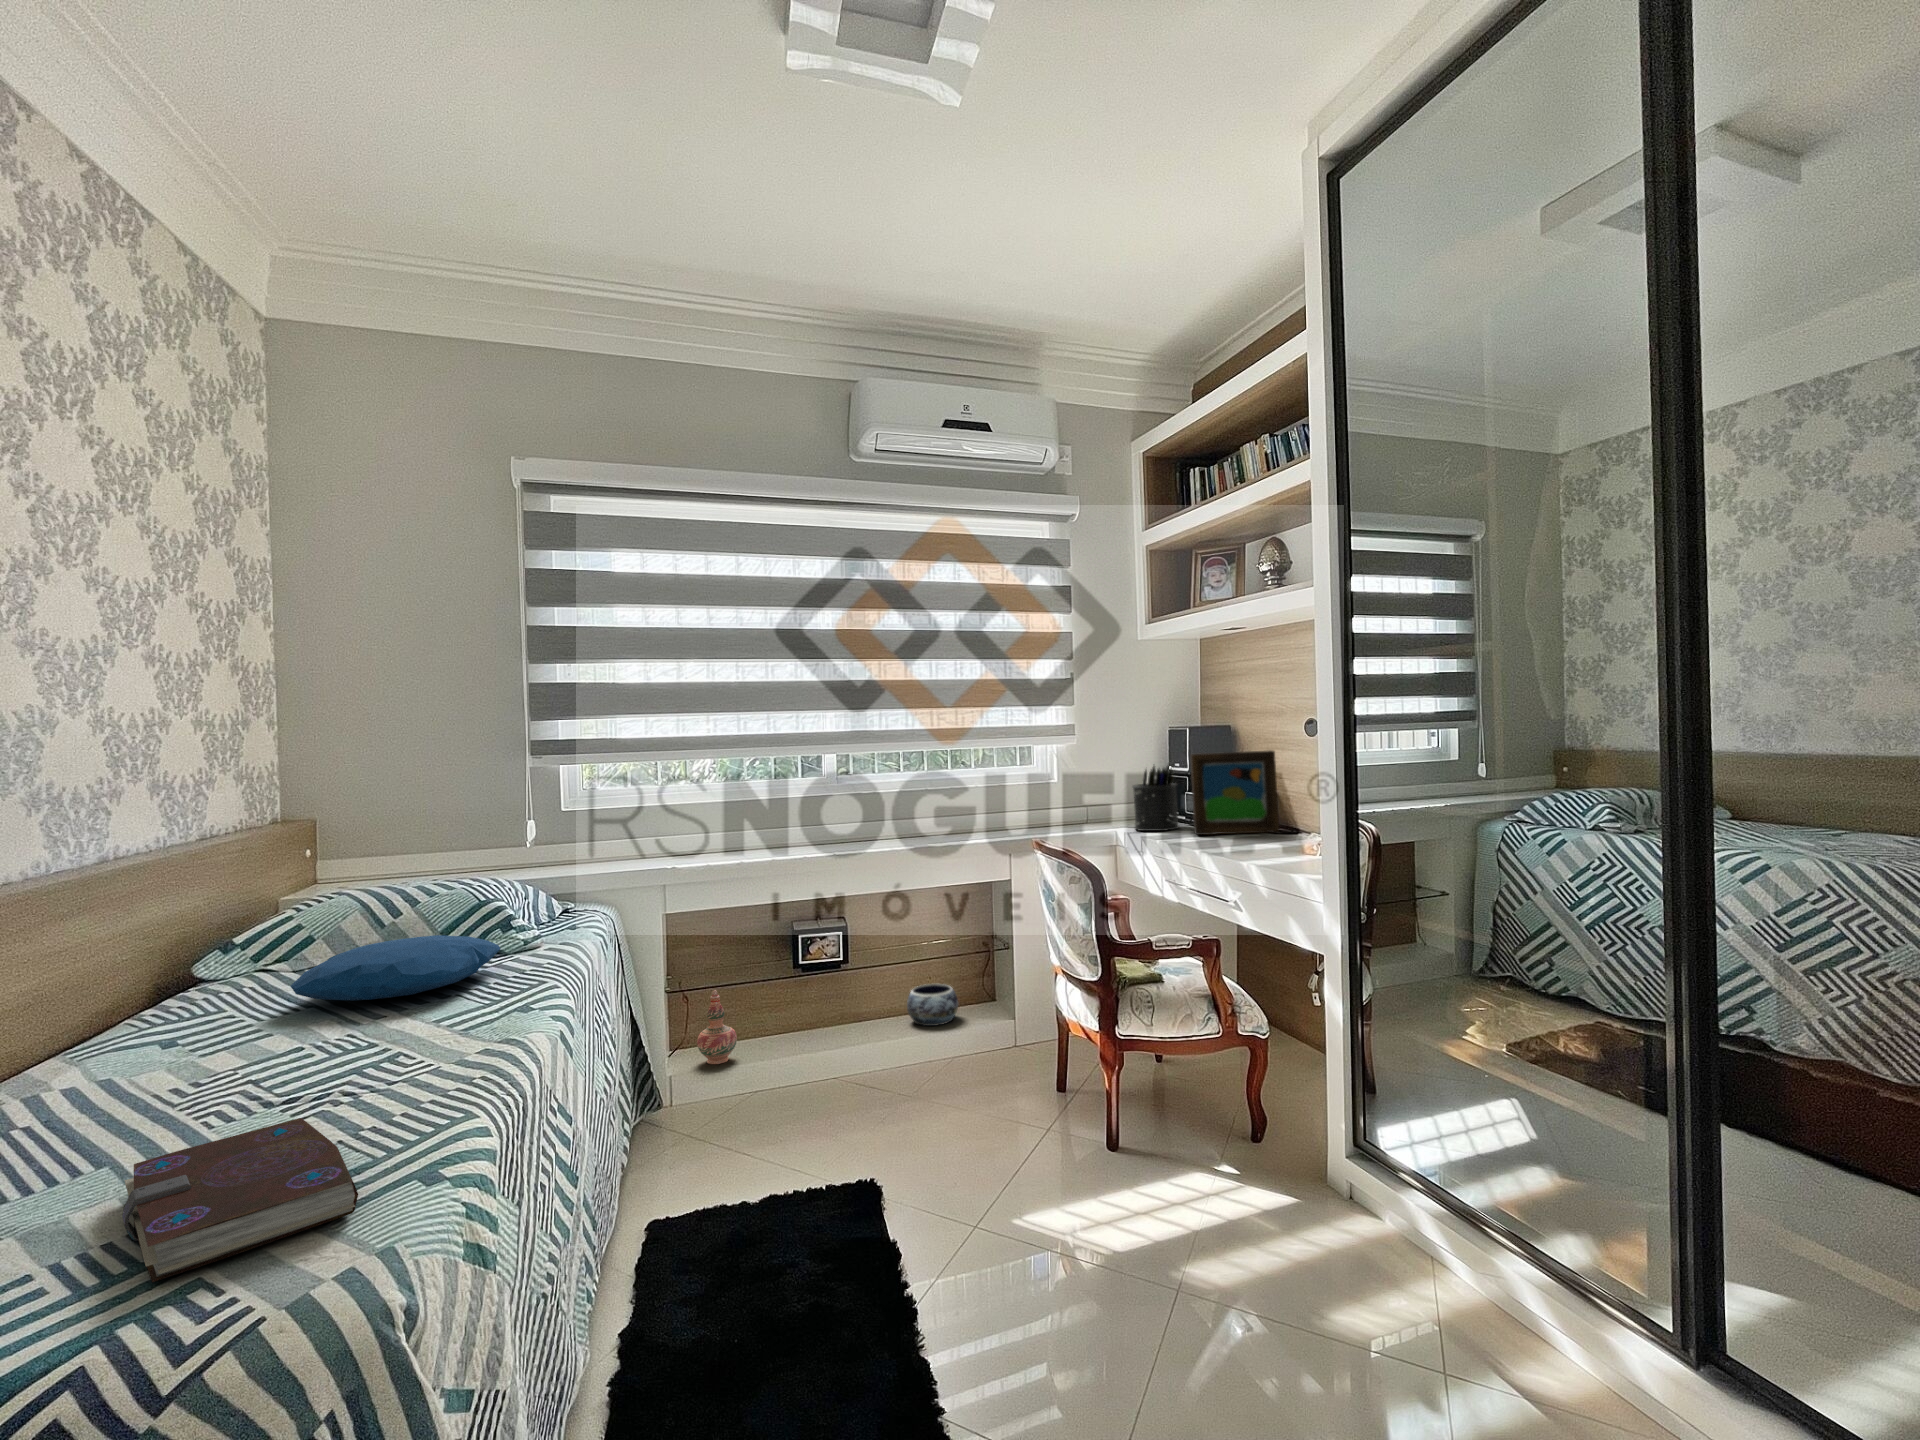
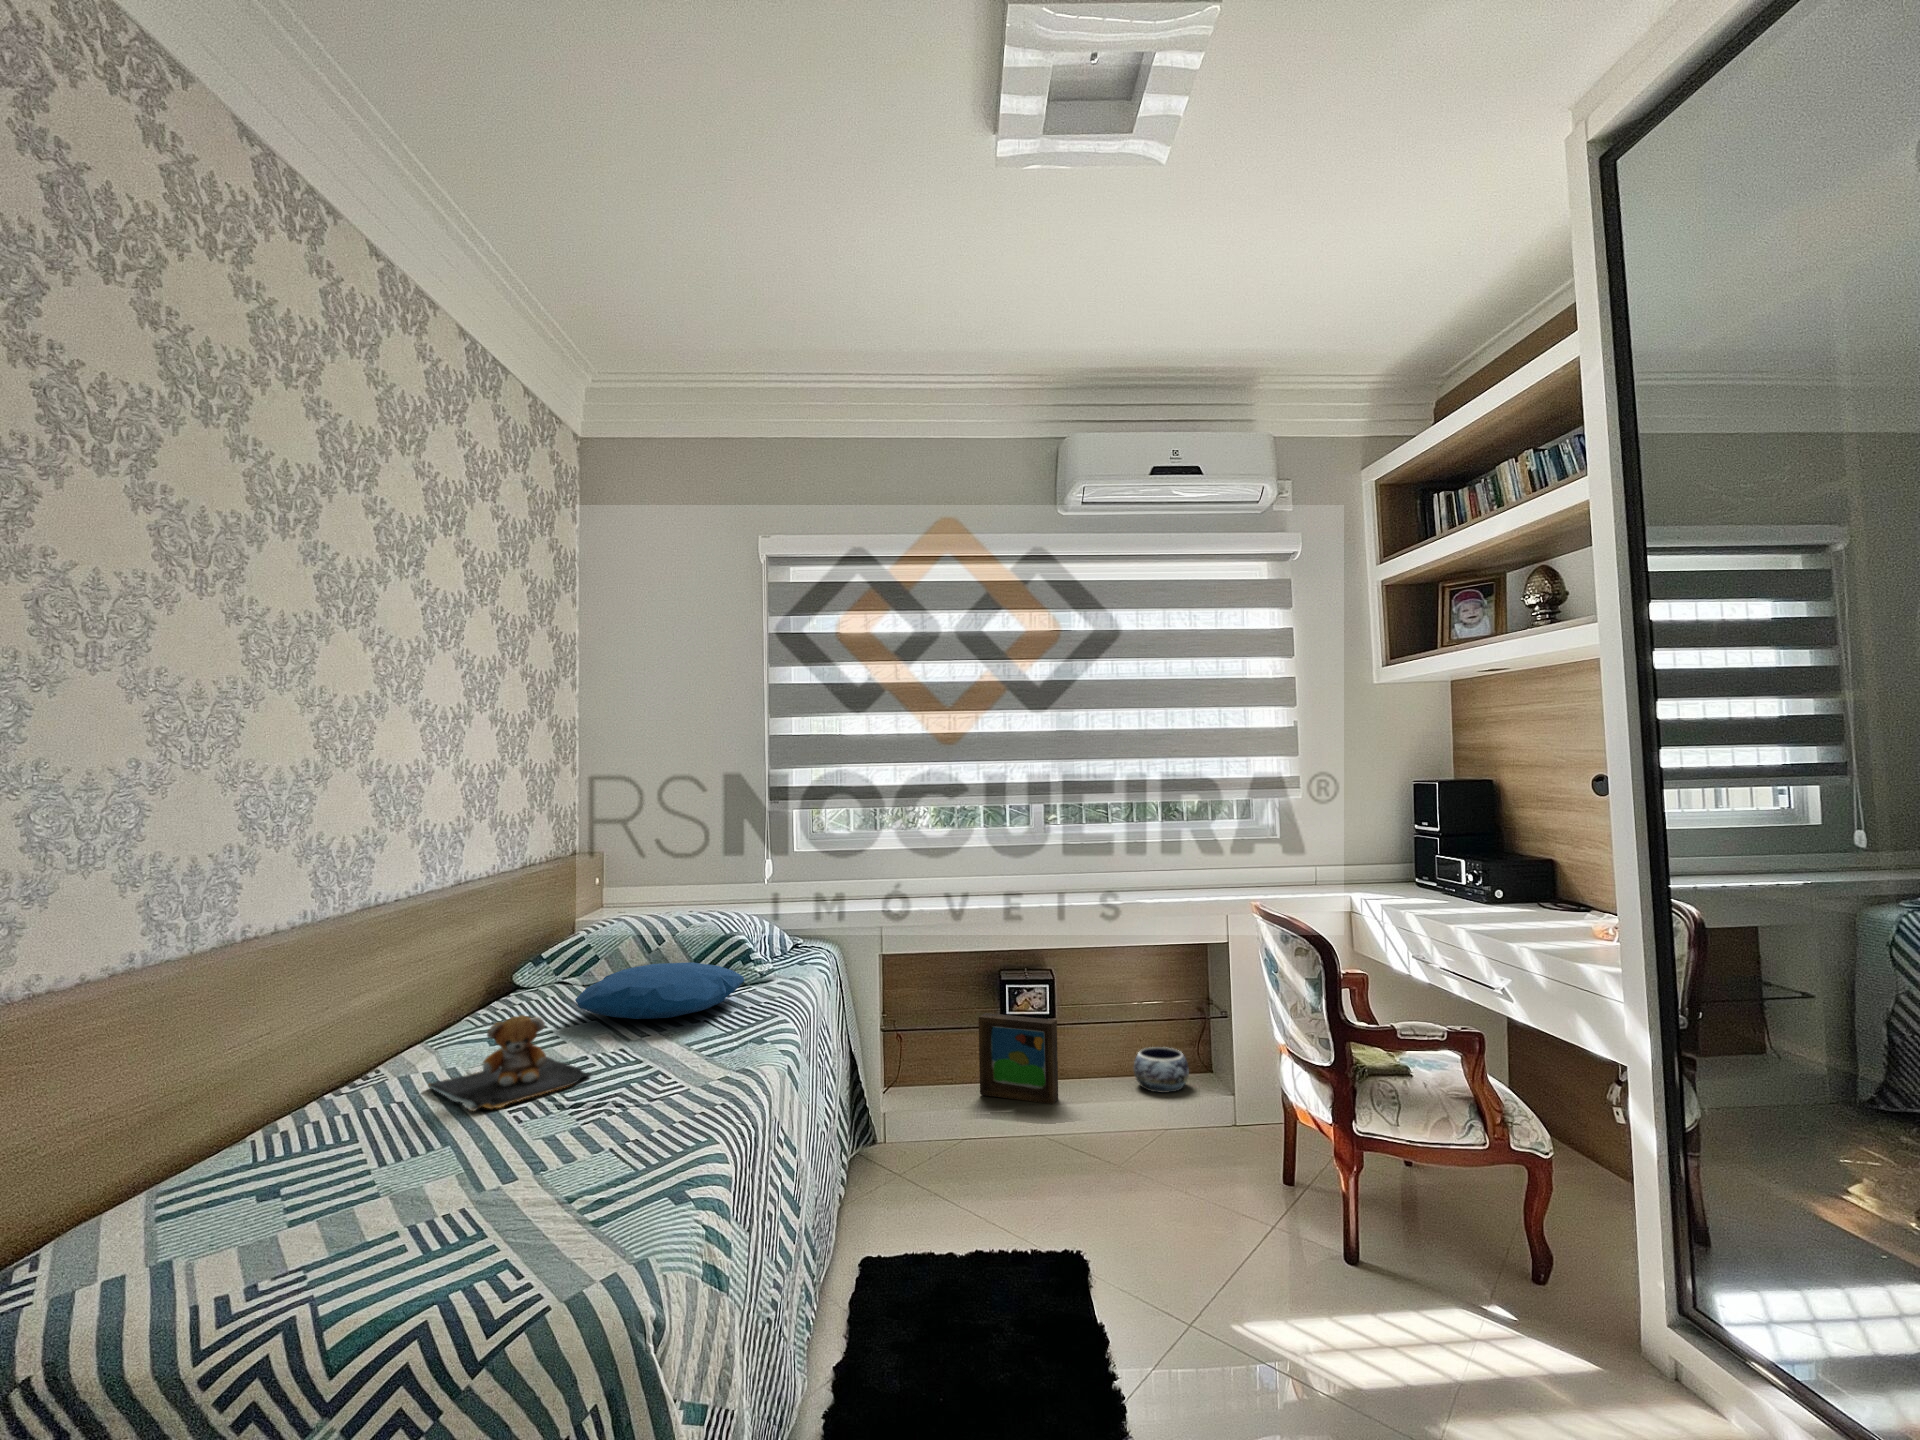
picture frame: present [1190,750,1279,835] -> present [978,1013,1058,1104]
pen holder: present [1132,766,1179,831] -> none [1393,827,1450,904]
decorative vase: present [697,990,737,1064] -> none [921,1031,959,1106]
teddy bear: none [86,1002,316,1119] -> present [429,1015,591,1111]
book: present [122,1118,358,1282] -> none [455,1130,623,1258]

